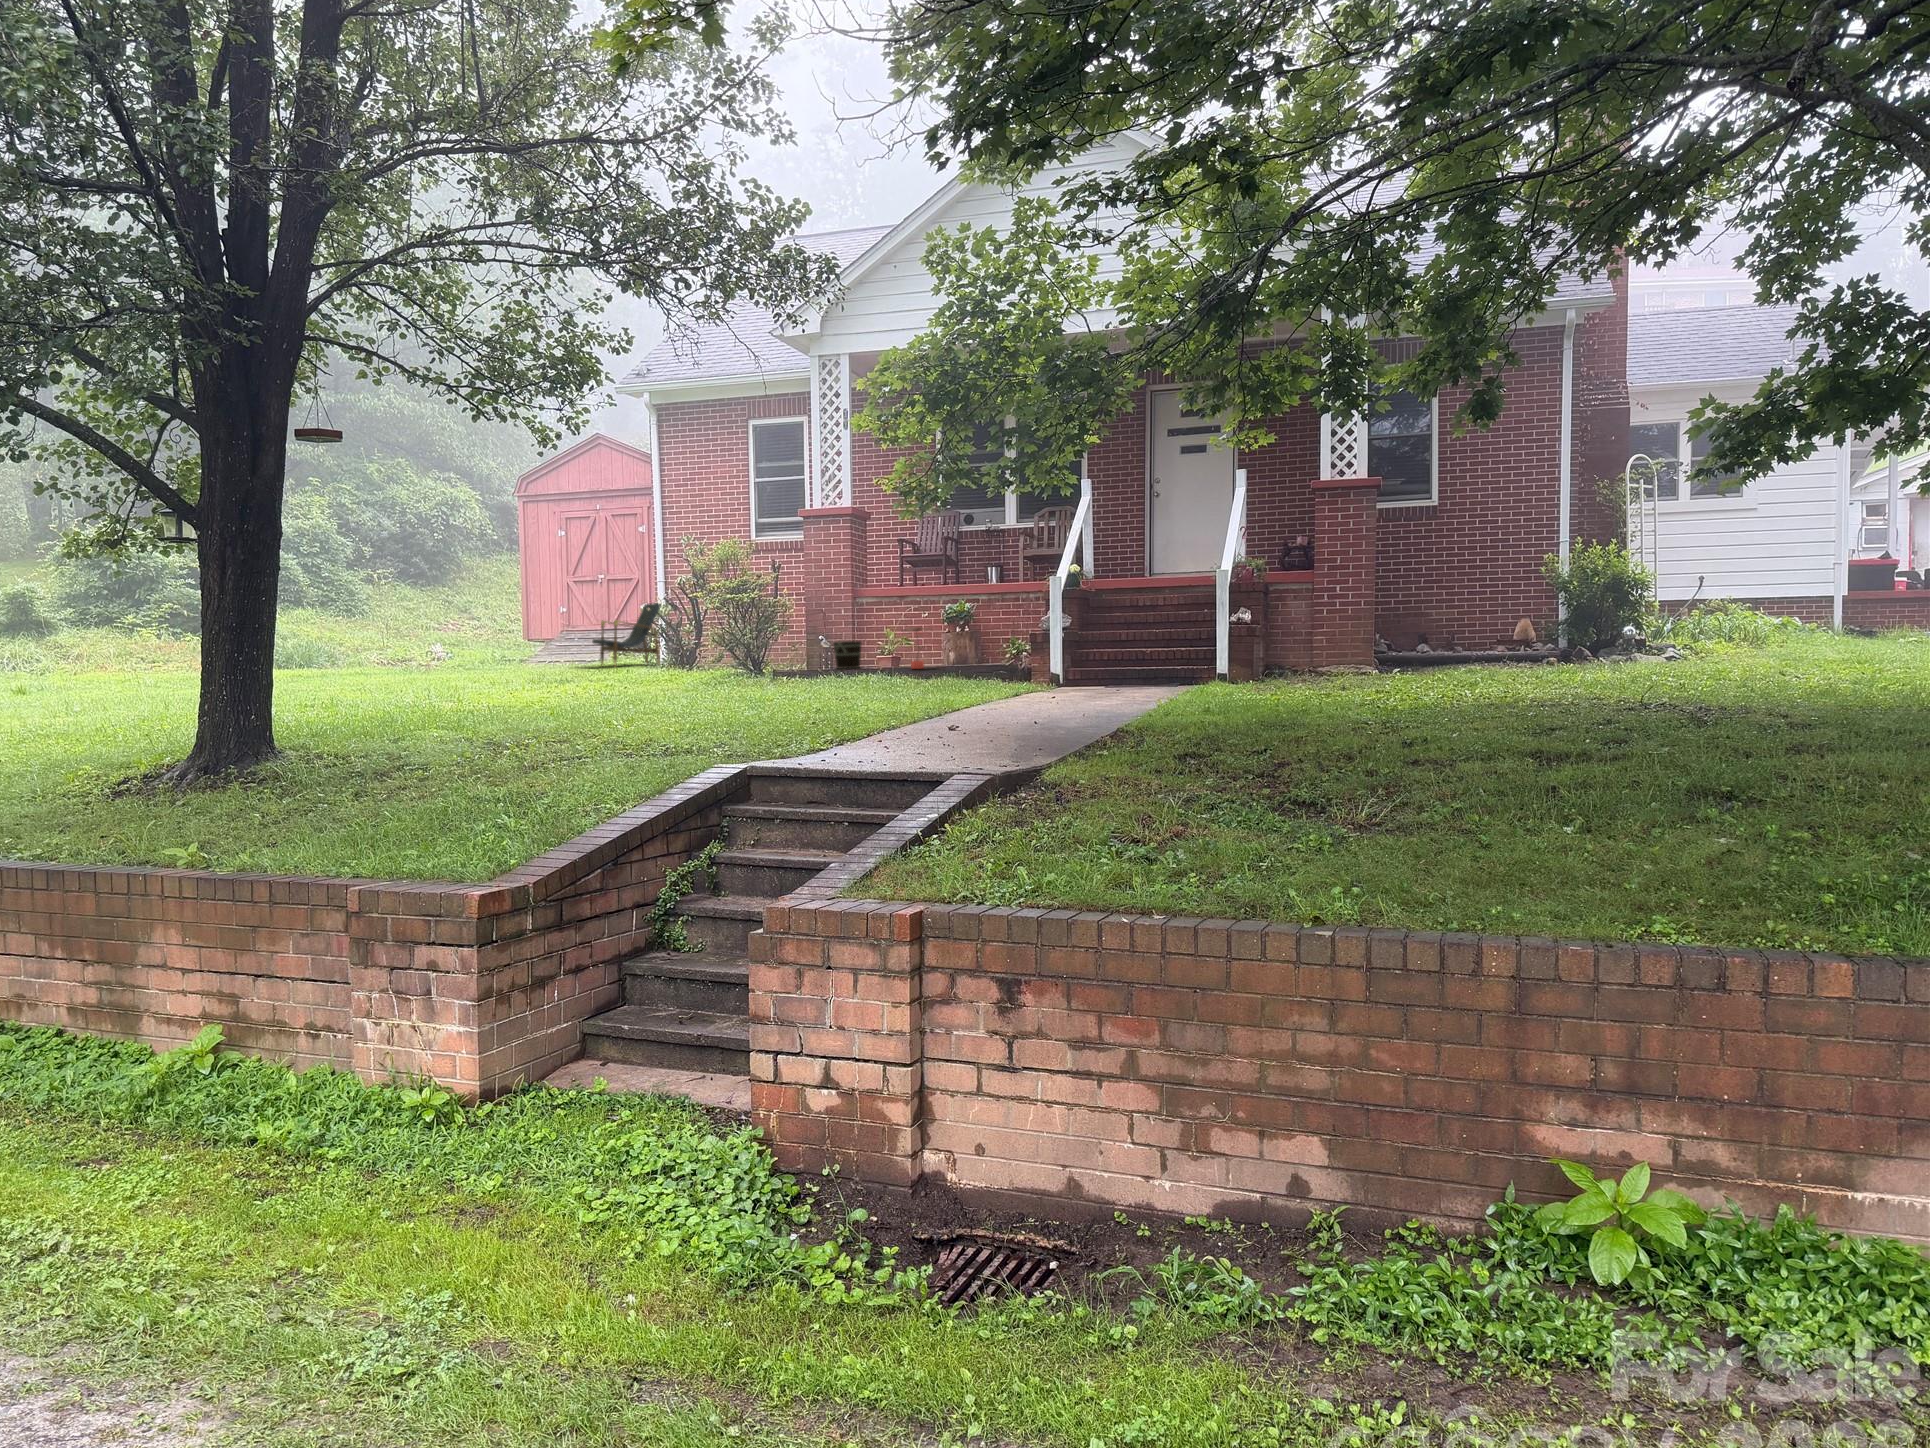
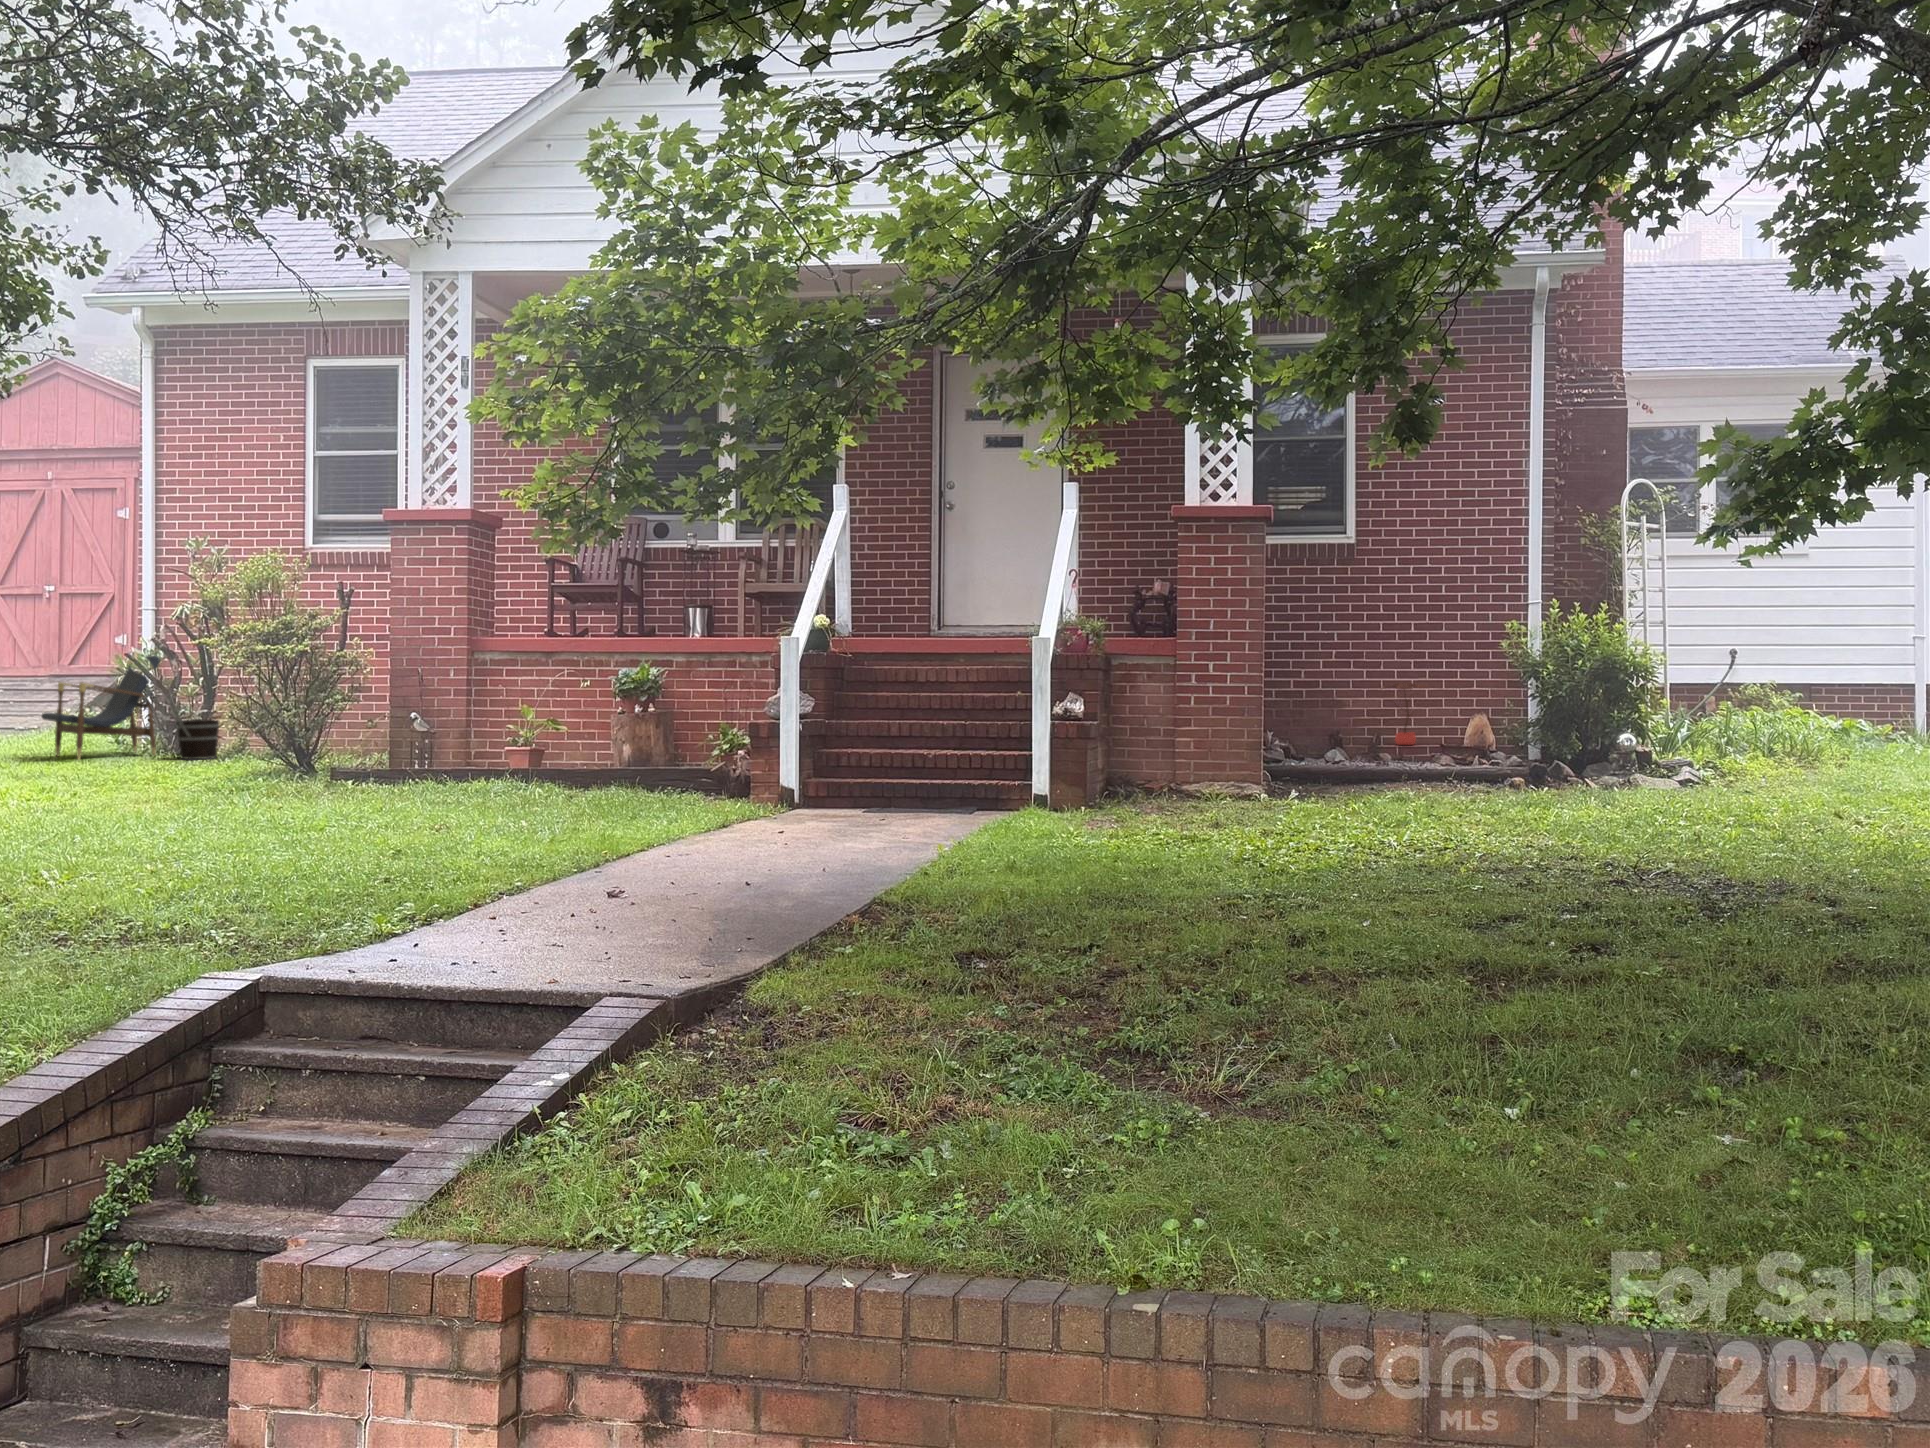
potted plant: present [903,627,929,669] -> present [1382,683,1428,745]
bucket: present [833,641,861,669] -> present [176,719,219,759]

